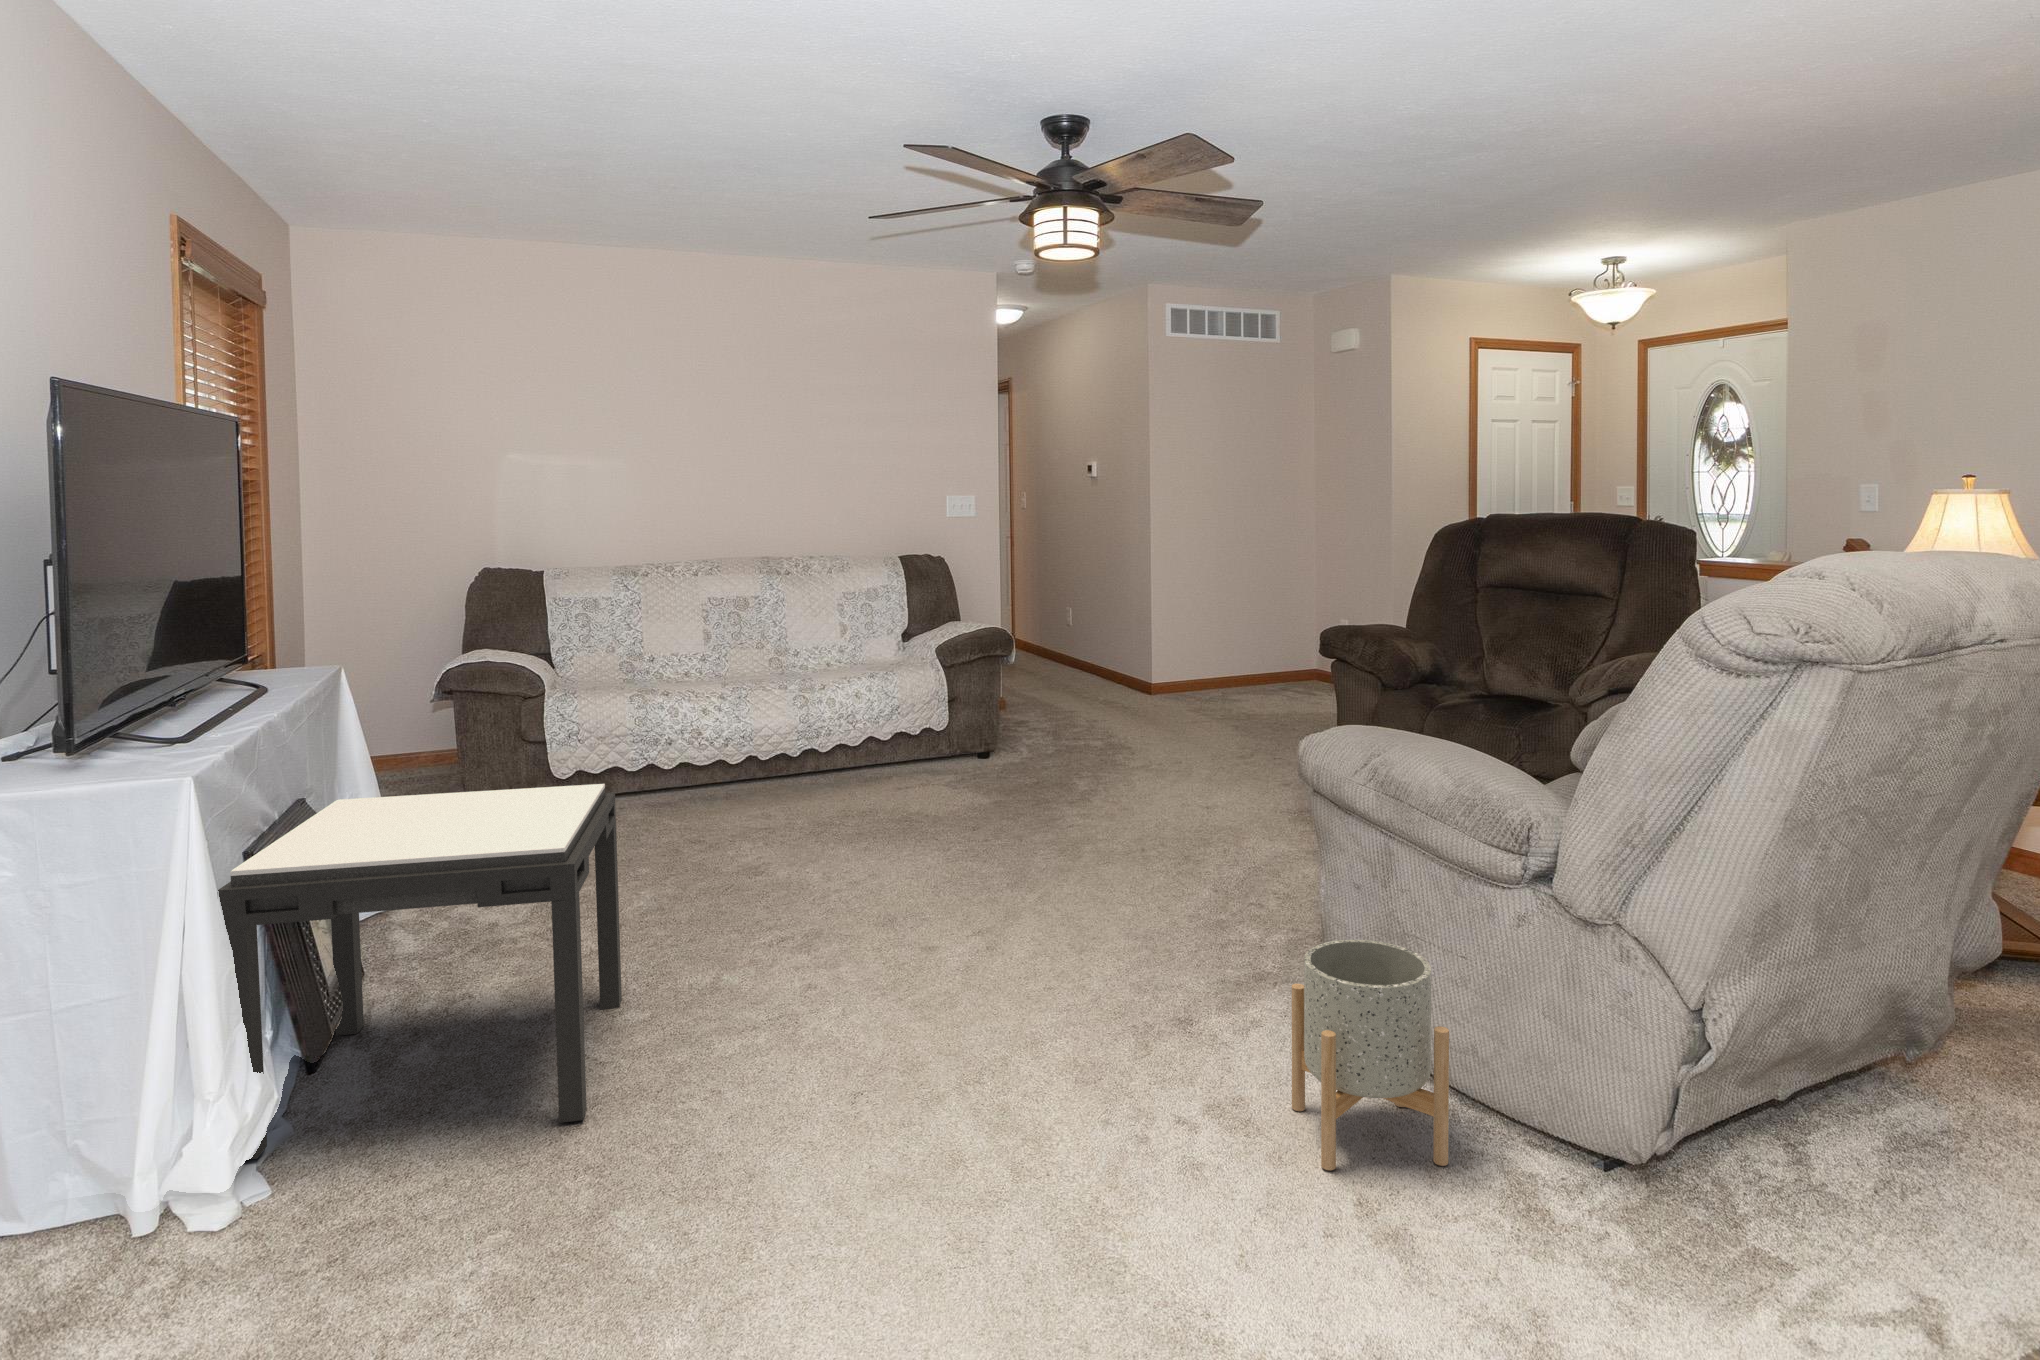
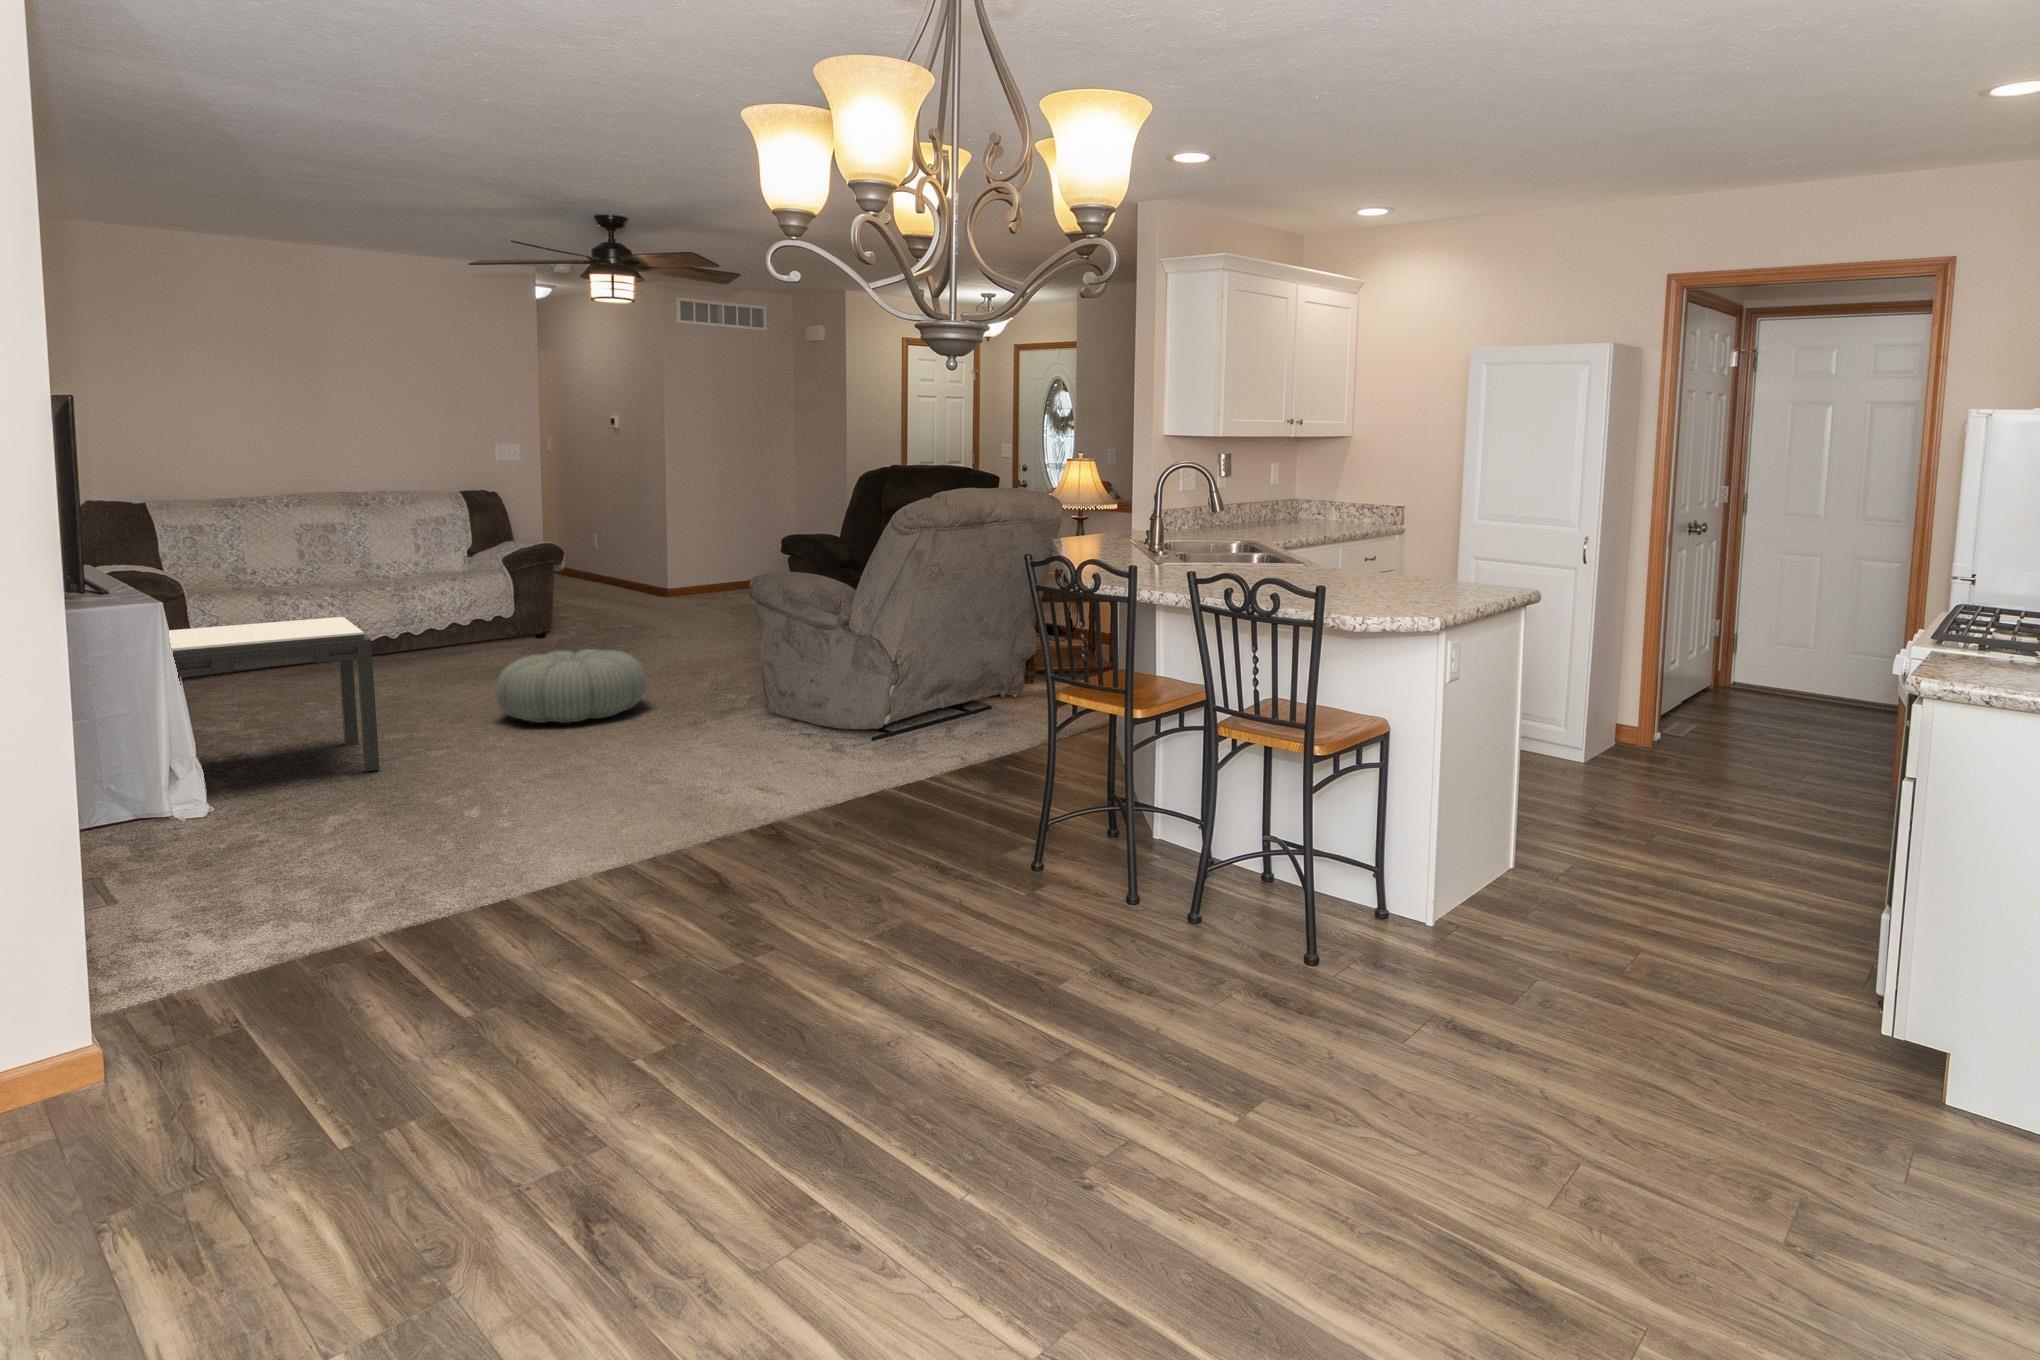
pouf: none [841,844,1086,1004] -> present [496,649,646,723]
planter: present [1292,940,1449,1170] -> none [754,652,821,739]

